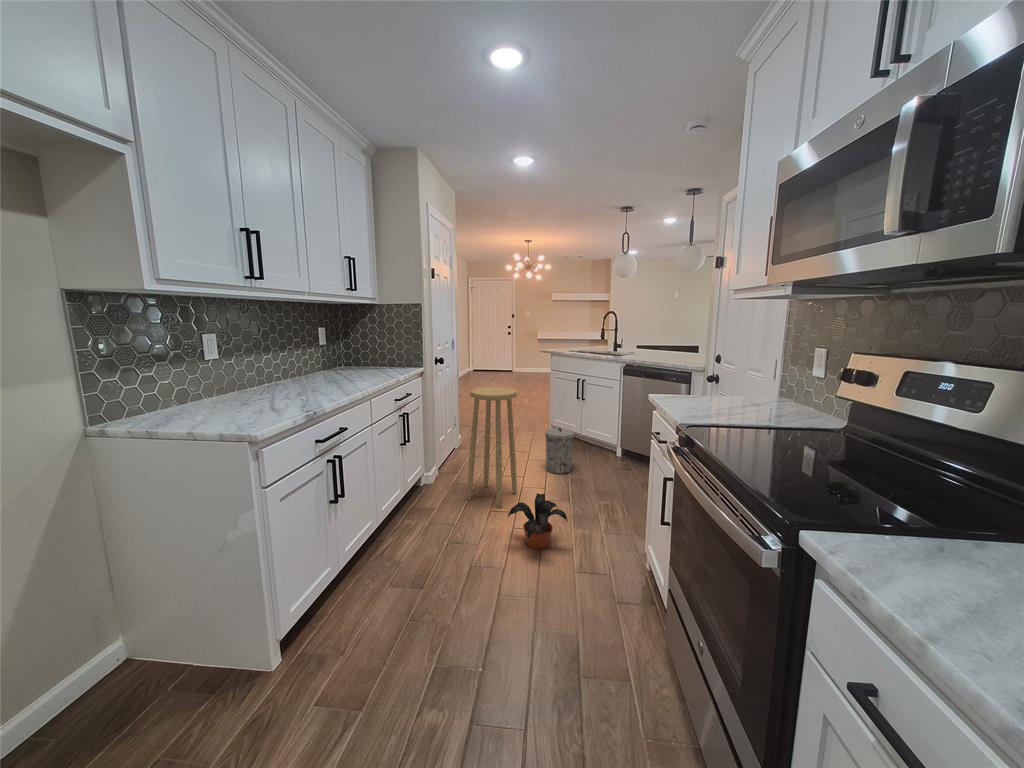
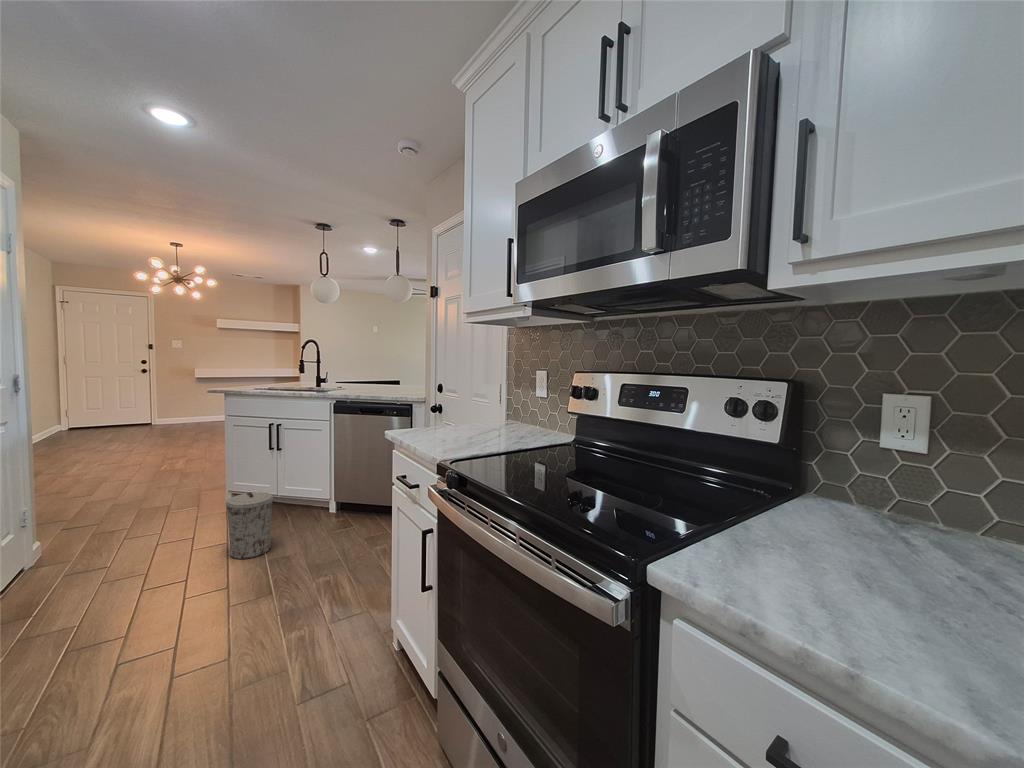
stool: present [467,387,517,508] -> none [67,446,181,656]
potted plant: present [508,493,567,548] -> none [168,598,280,693]

